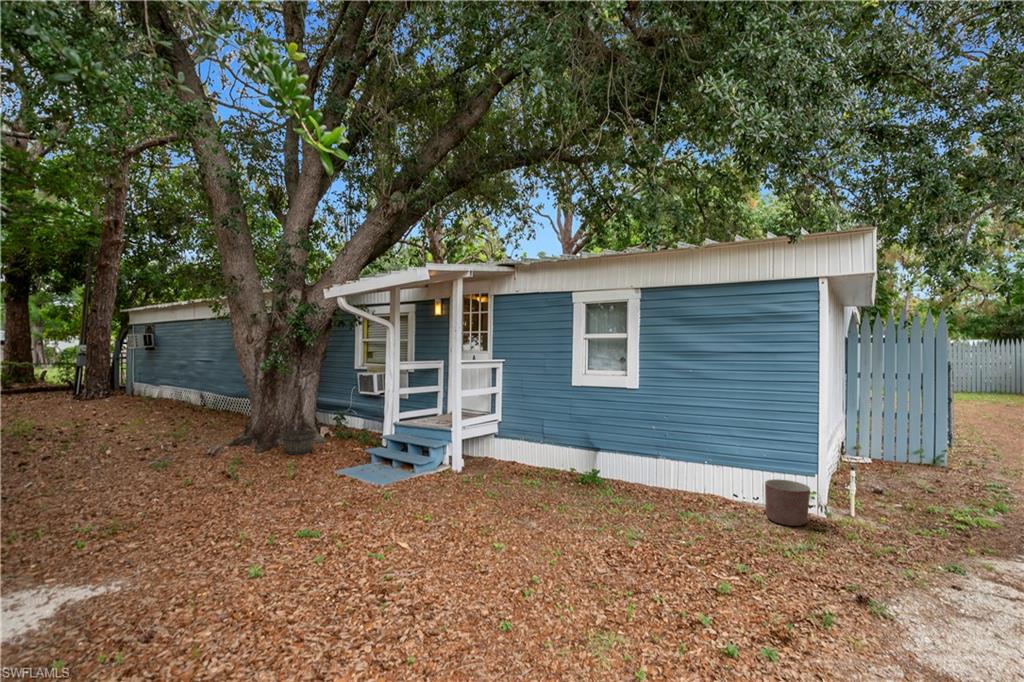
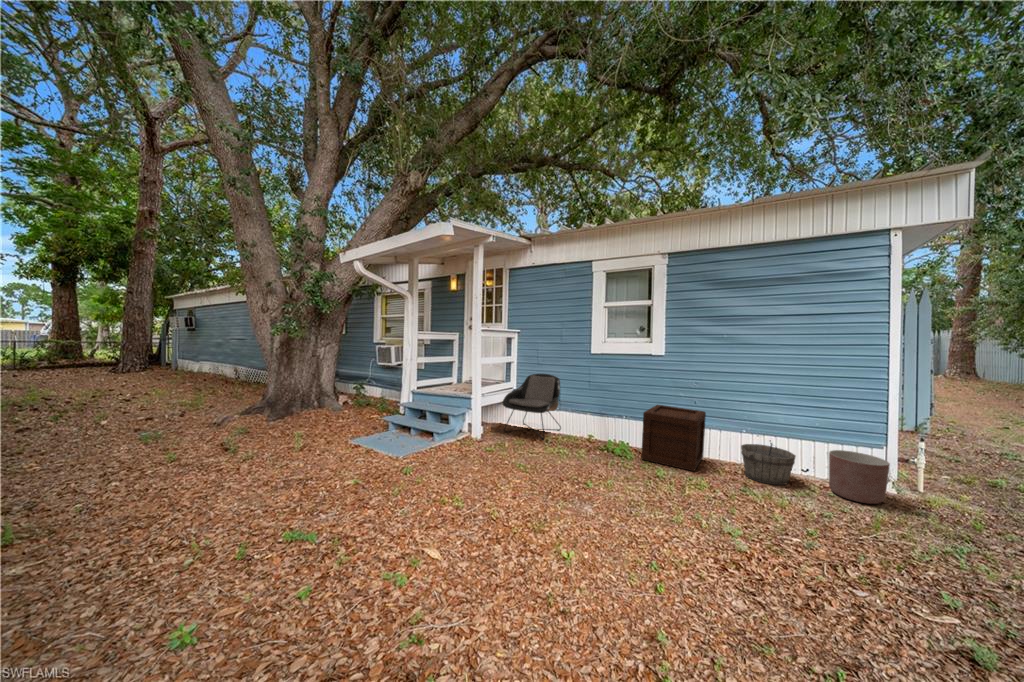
lounge chair: none [483,405,544,472] -> present [503,374,561,440]
wooden bucket: present [282,427,316,455] -> present [741,440,796,485]
wooden crate: none [608,437,673,500] -> present [641,405,706,471]

